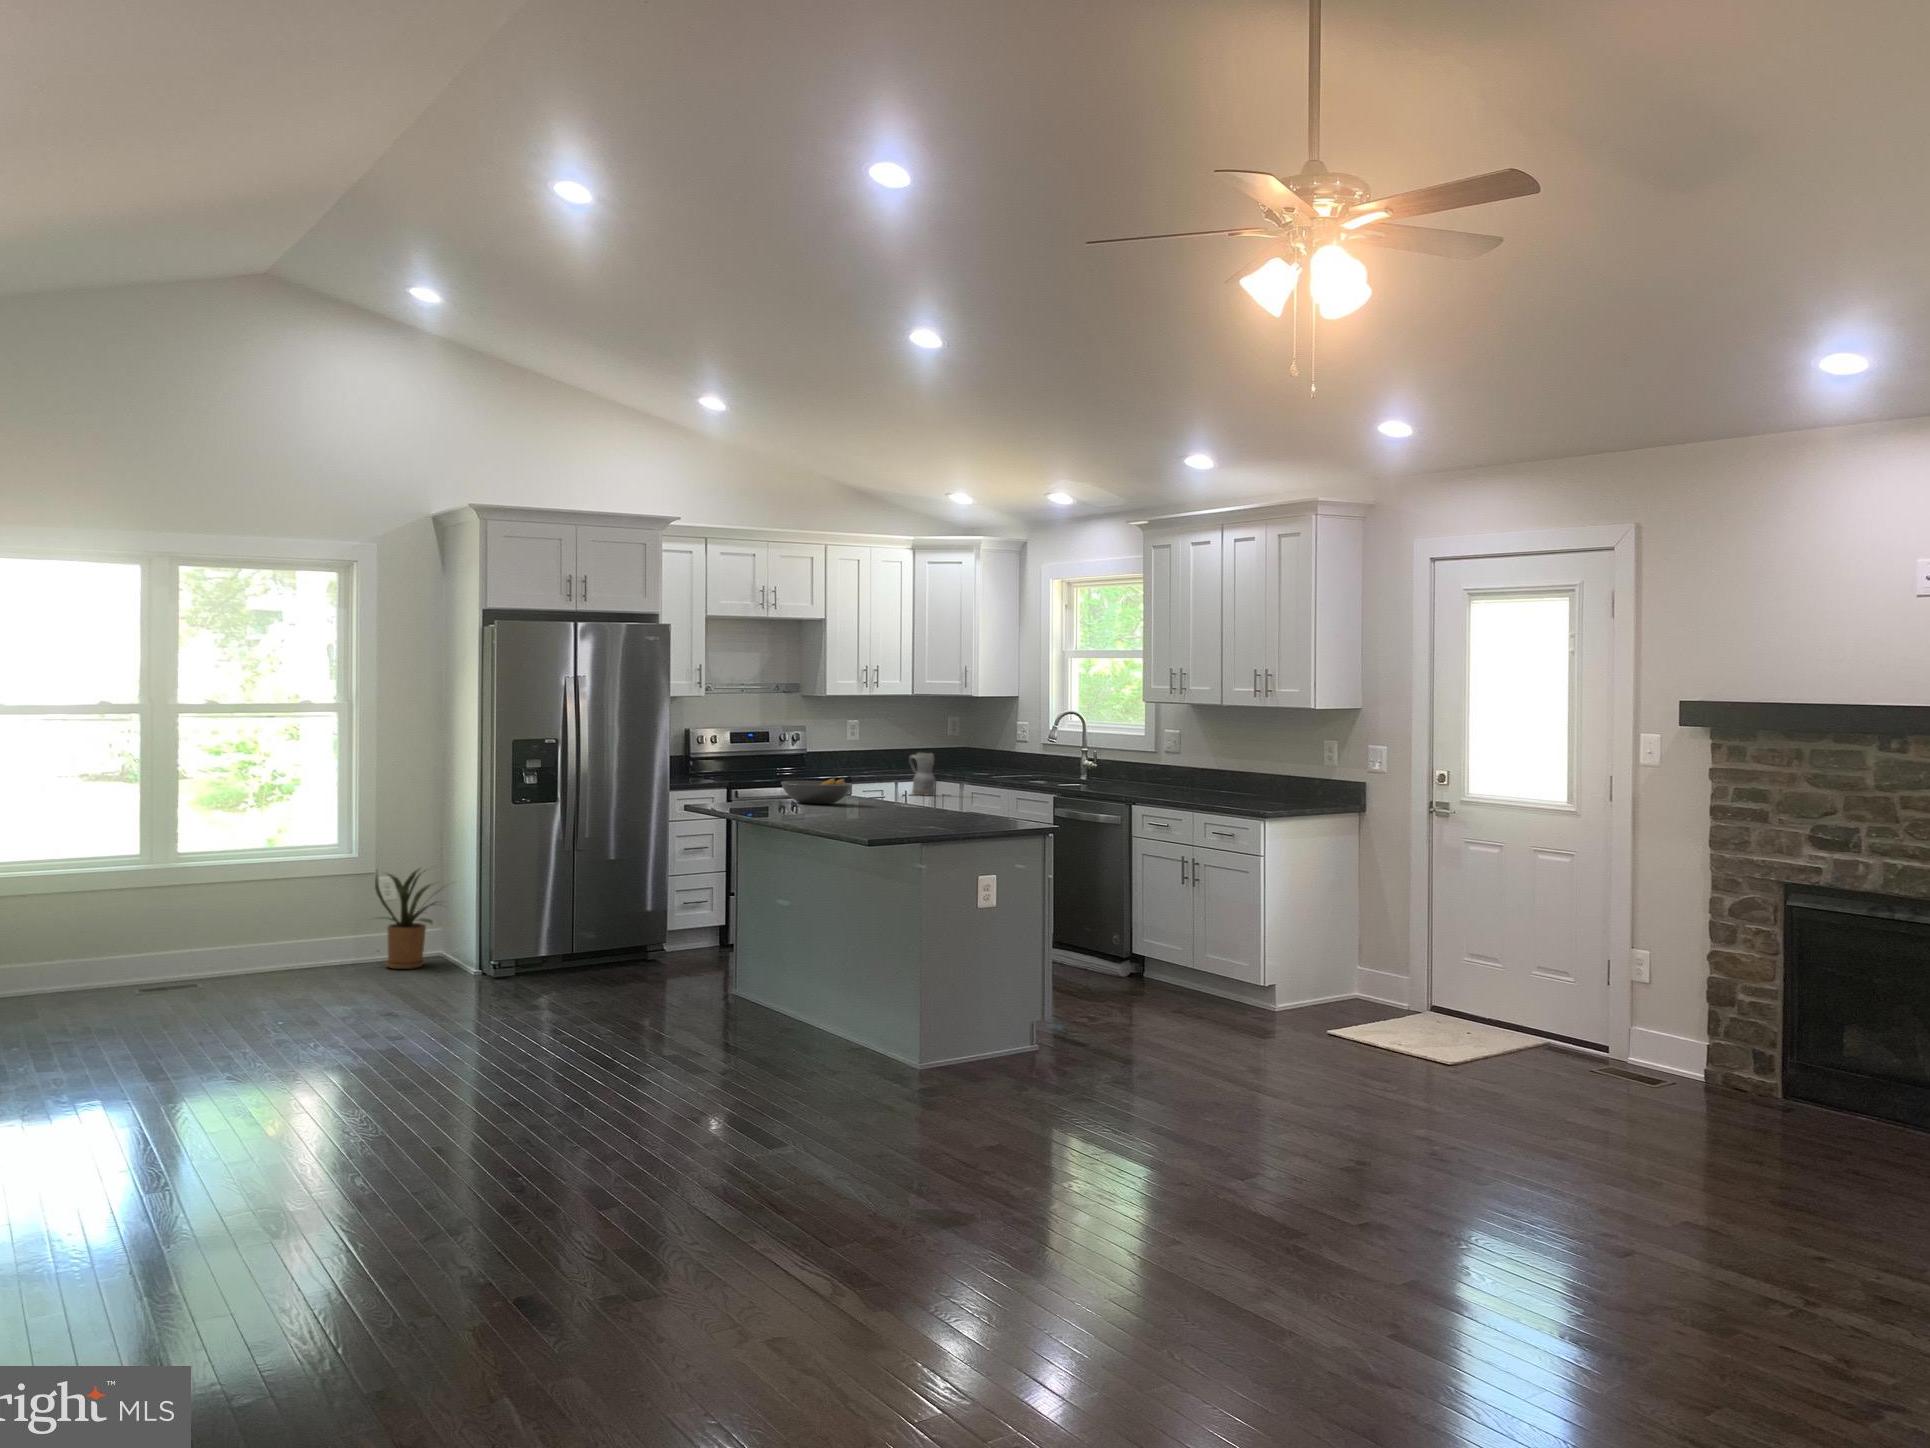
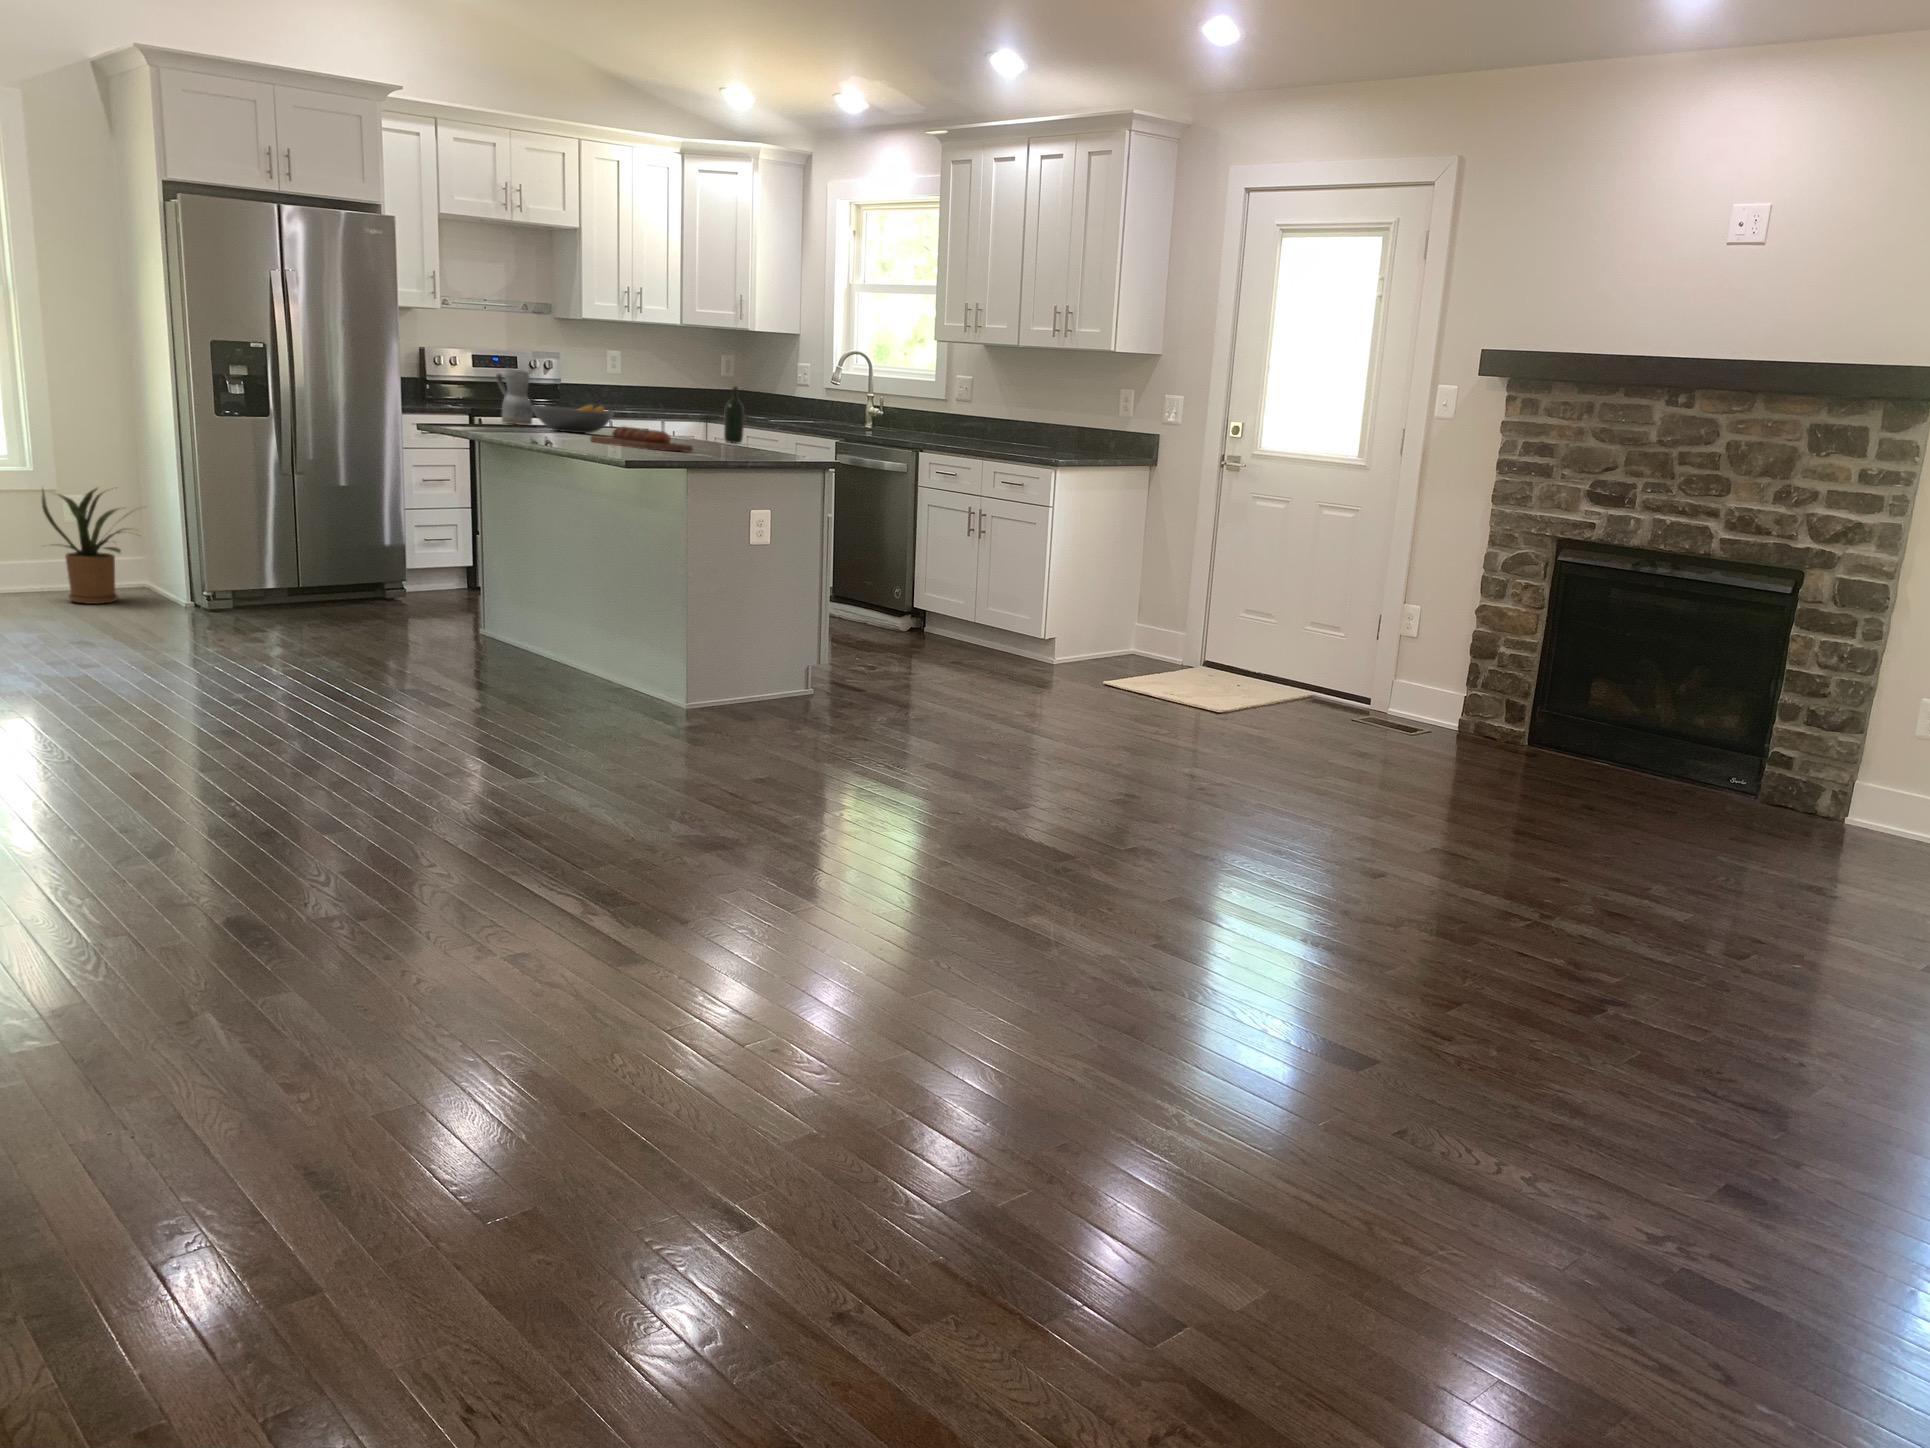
wine bottle: none [948,747,966,799] -> present [724,386,744,443]
ceramic pitcher: present [909,753,935,795] -> present [496,368,533,425]
bread loaf: none [836,806,926,828] -> present [590,427,693,452]

